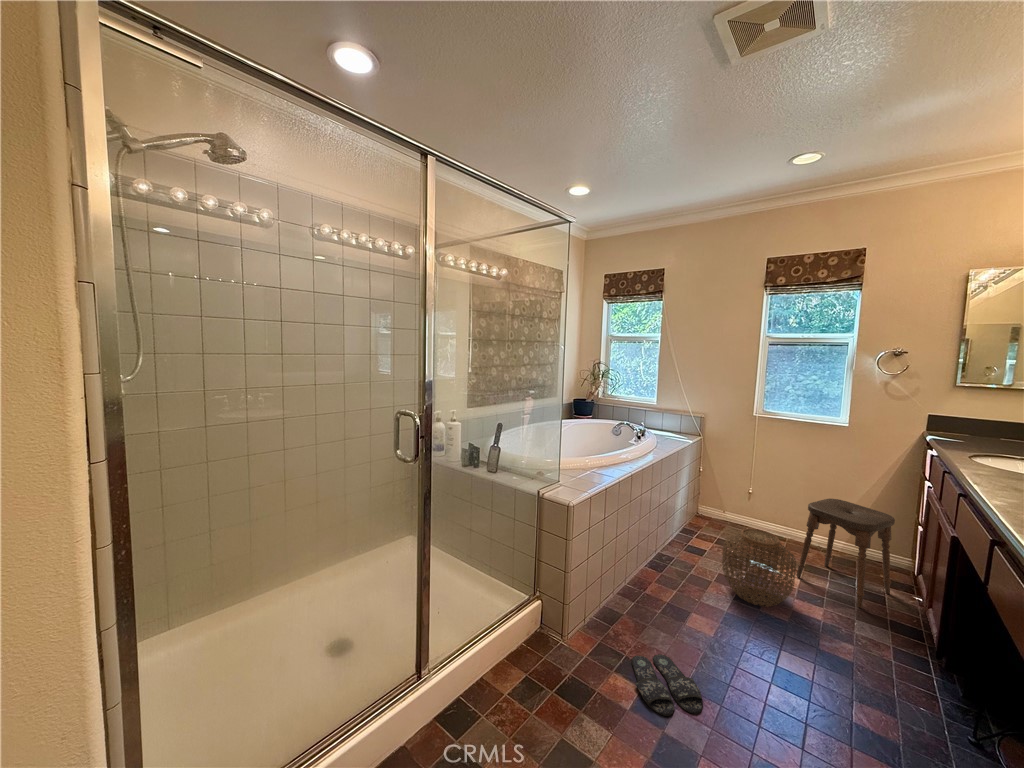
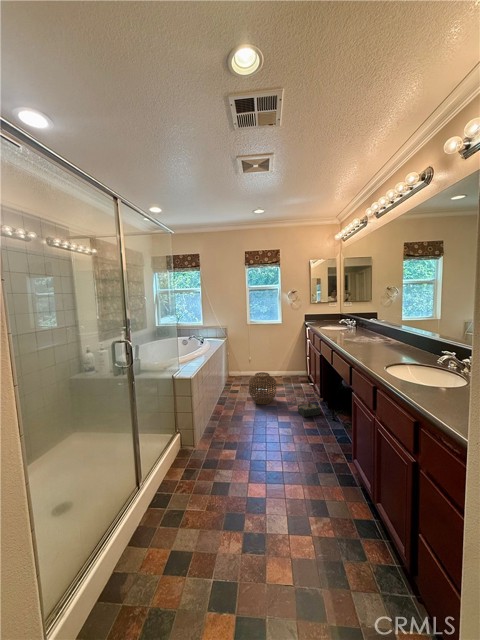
stool: present [797,499,895,608] -> none [274,354,302,393]
decorative plant: none [829,600,945,707] -> present [292,389,322,417]
slippers: present [632,654,702,716] -> none [228,435,260,454]

